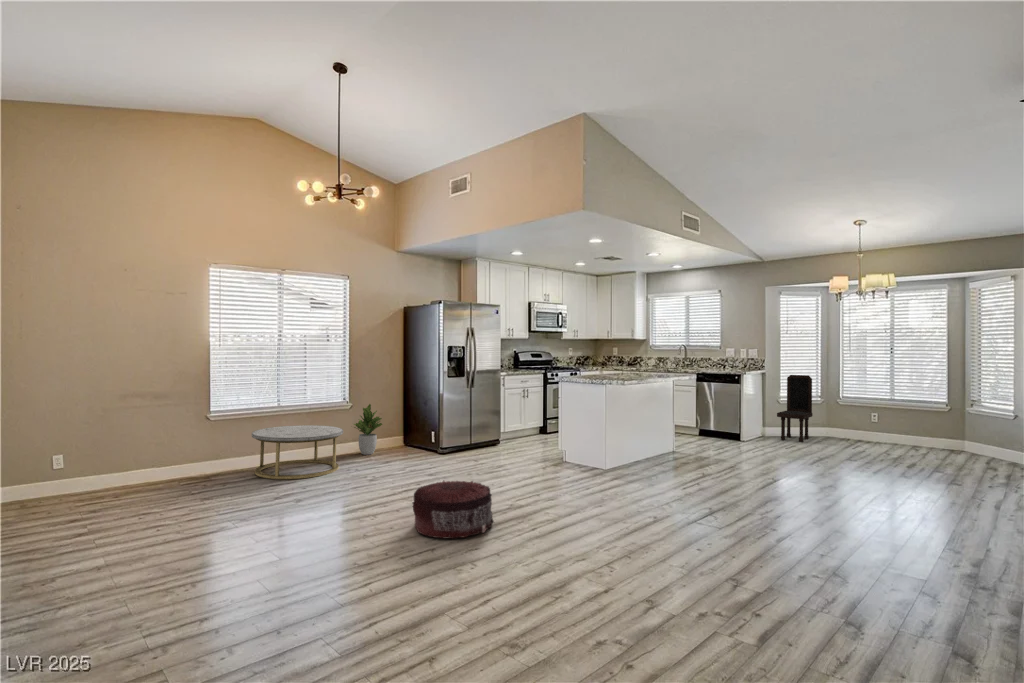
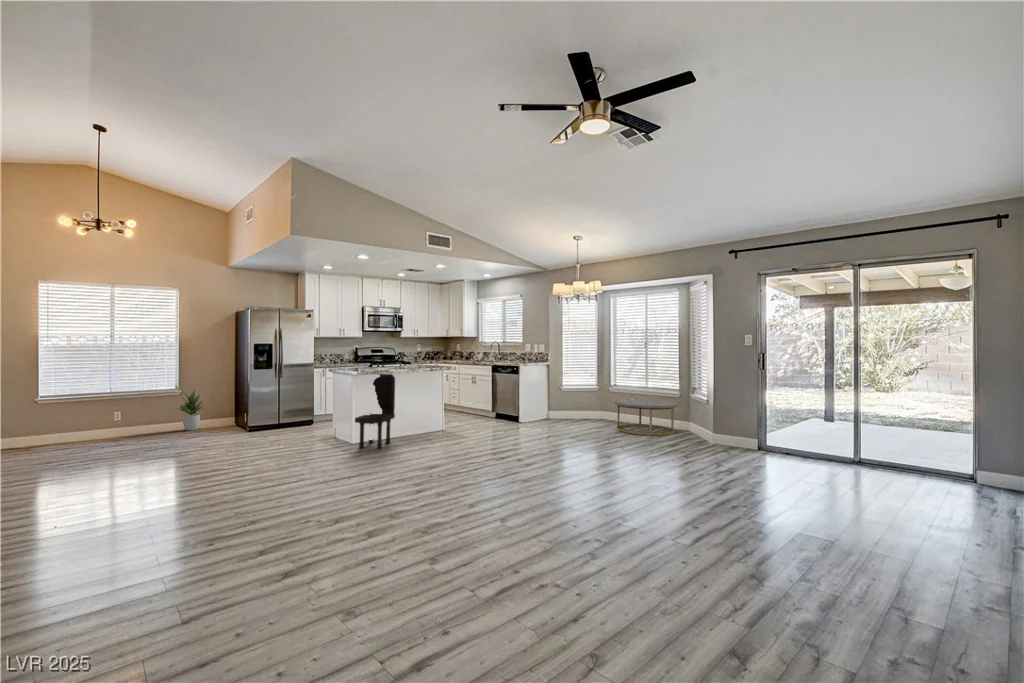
dining chair: present [777,375,813,442] -> present [355,374,395,448]
coffee table: present [252,425,343,479] -> present [614,399,677,435]
pouf: present [413,481,494,538] -> none [88,445,164,486]

